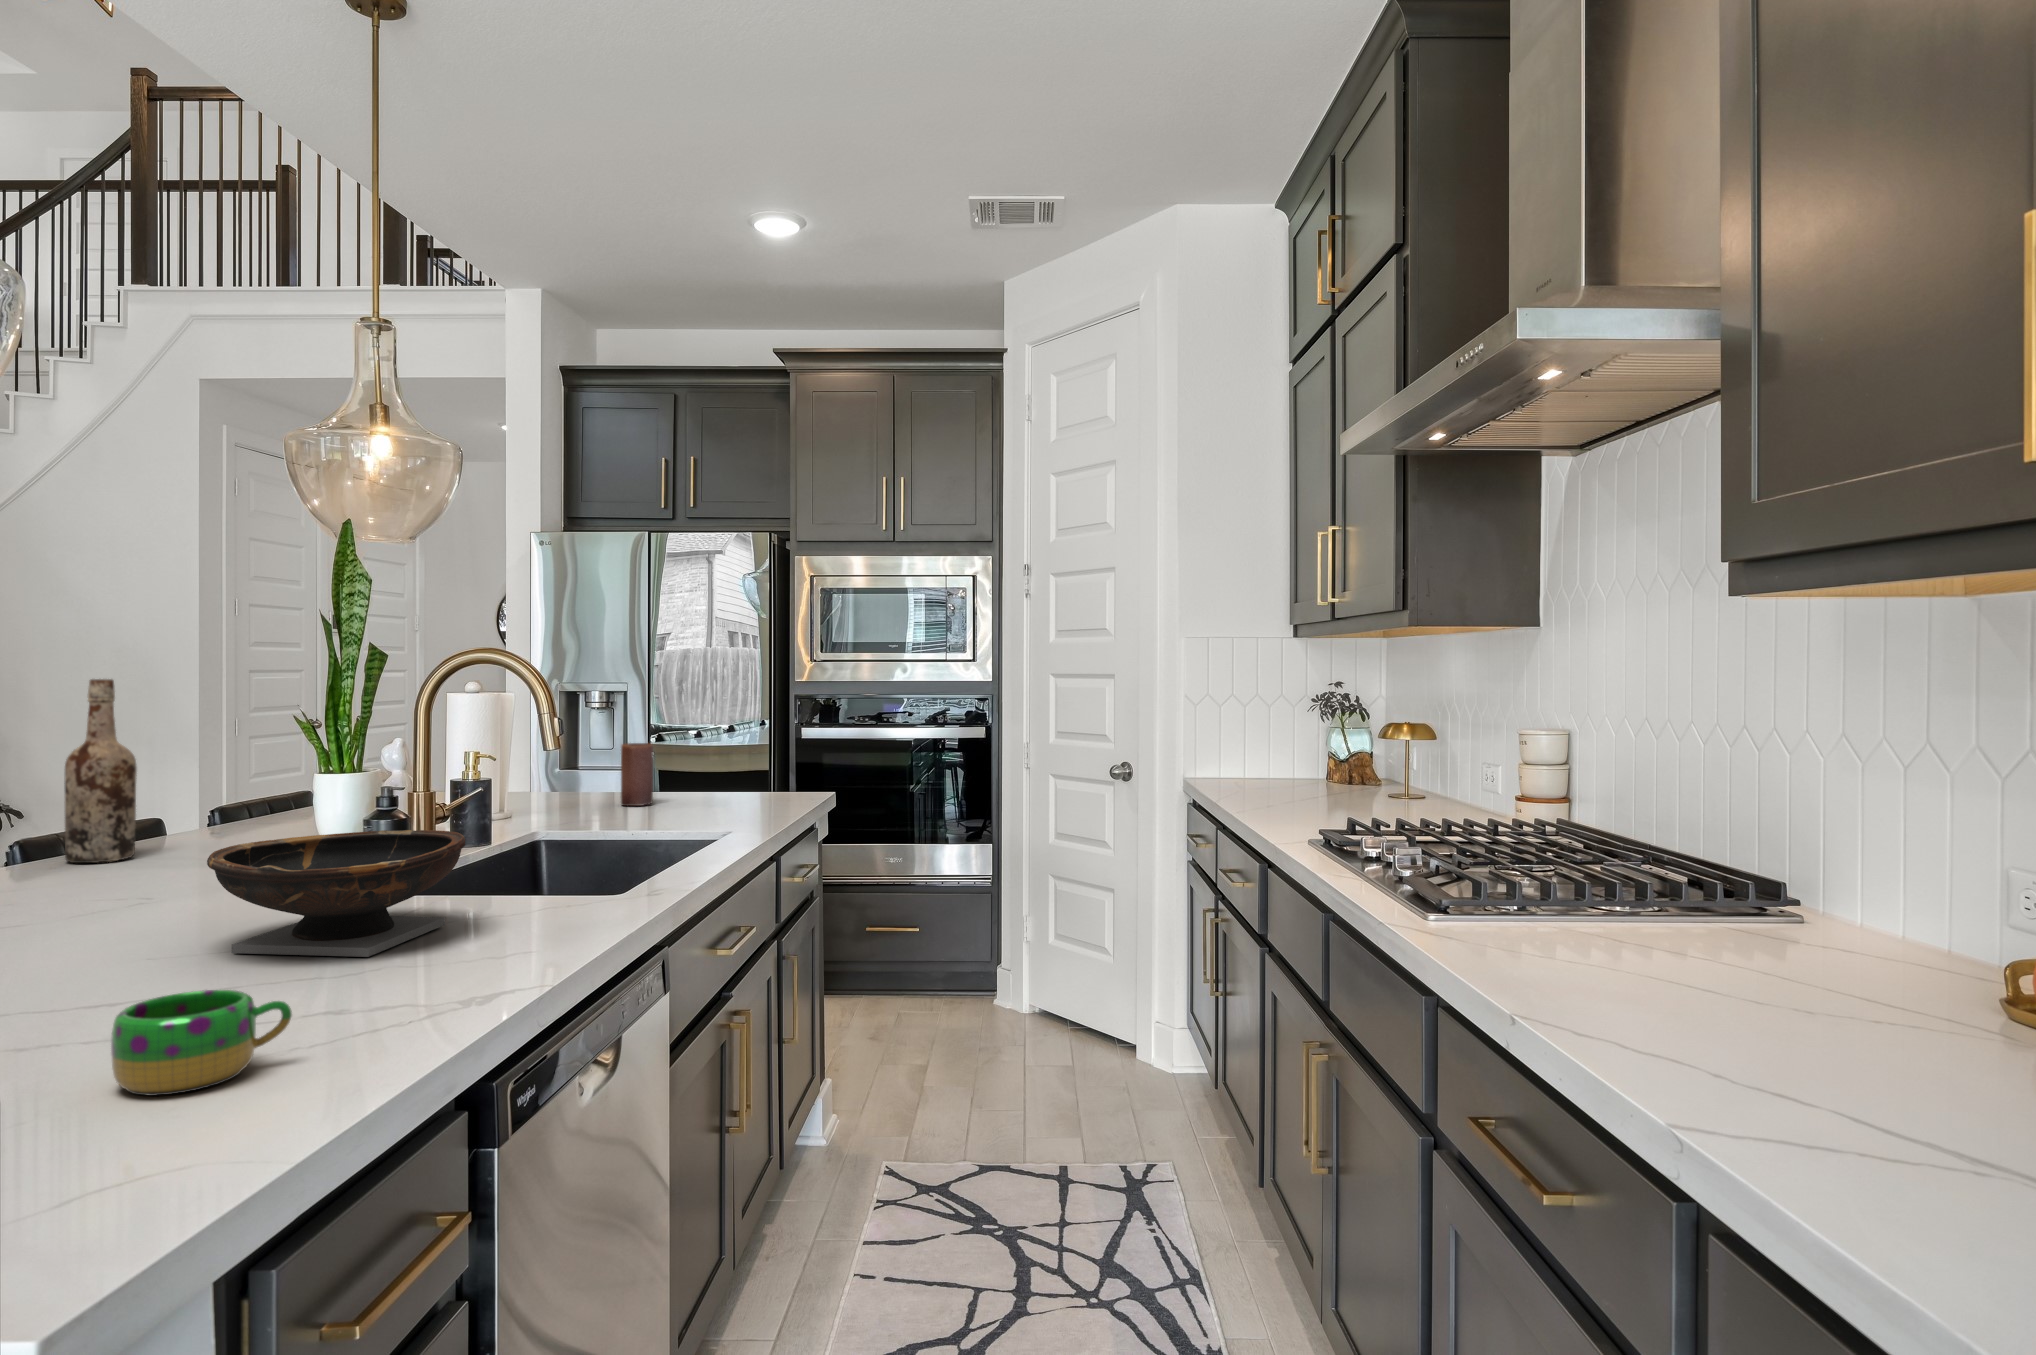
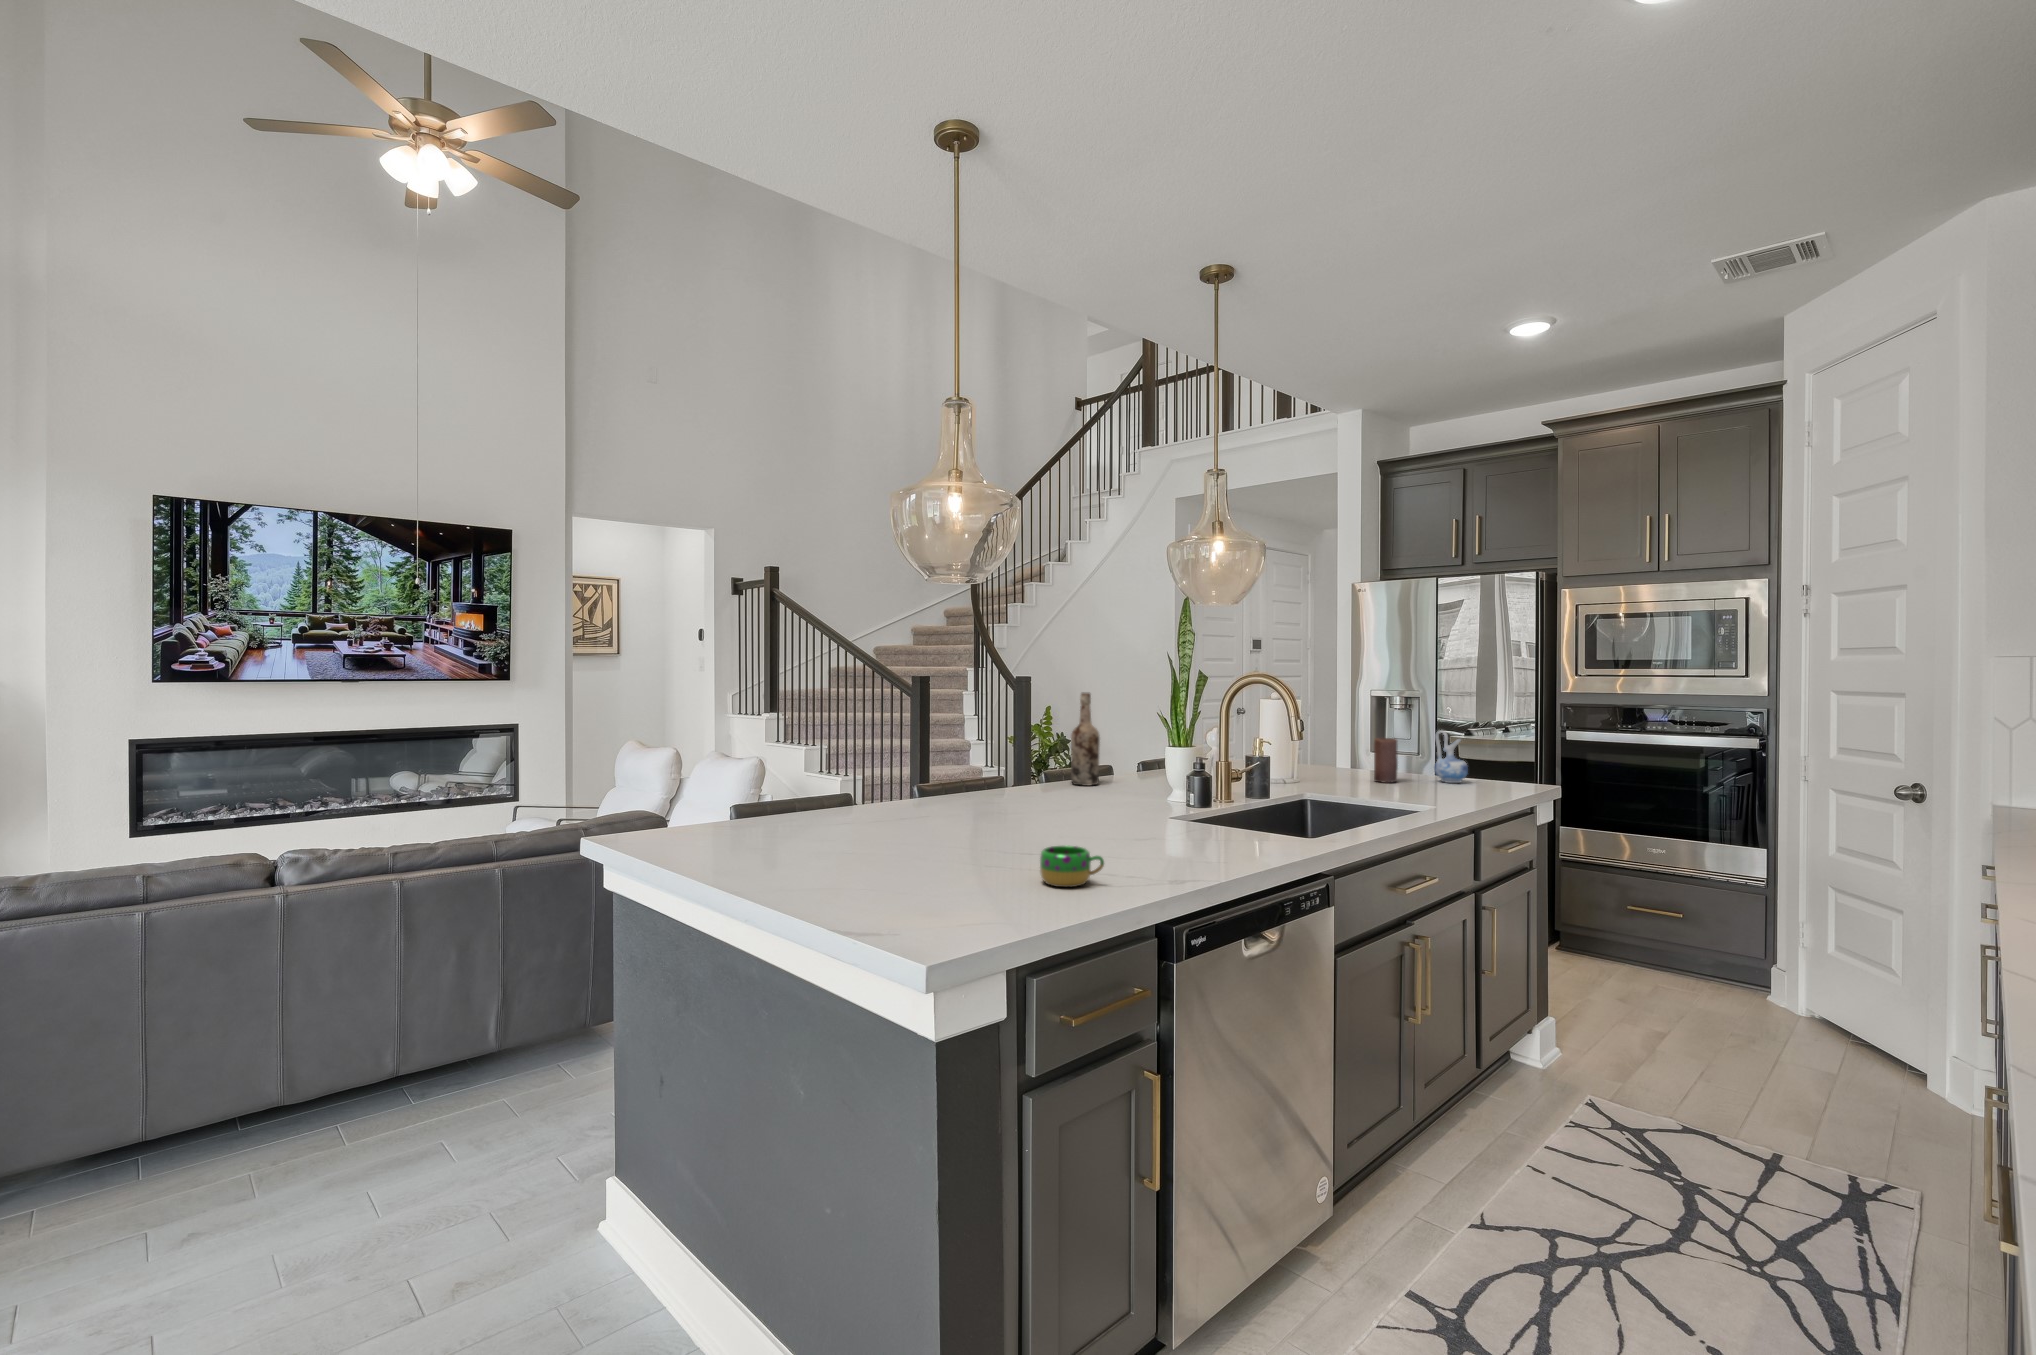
ceramic pitcher: none [696,729,738,799] -> present [1434,730,1468,783]
bowl: present [207,830,465,957] -> none [1100,782,1218,848]

